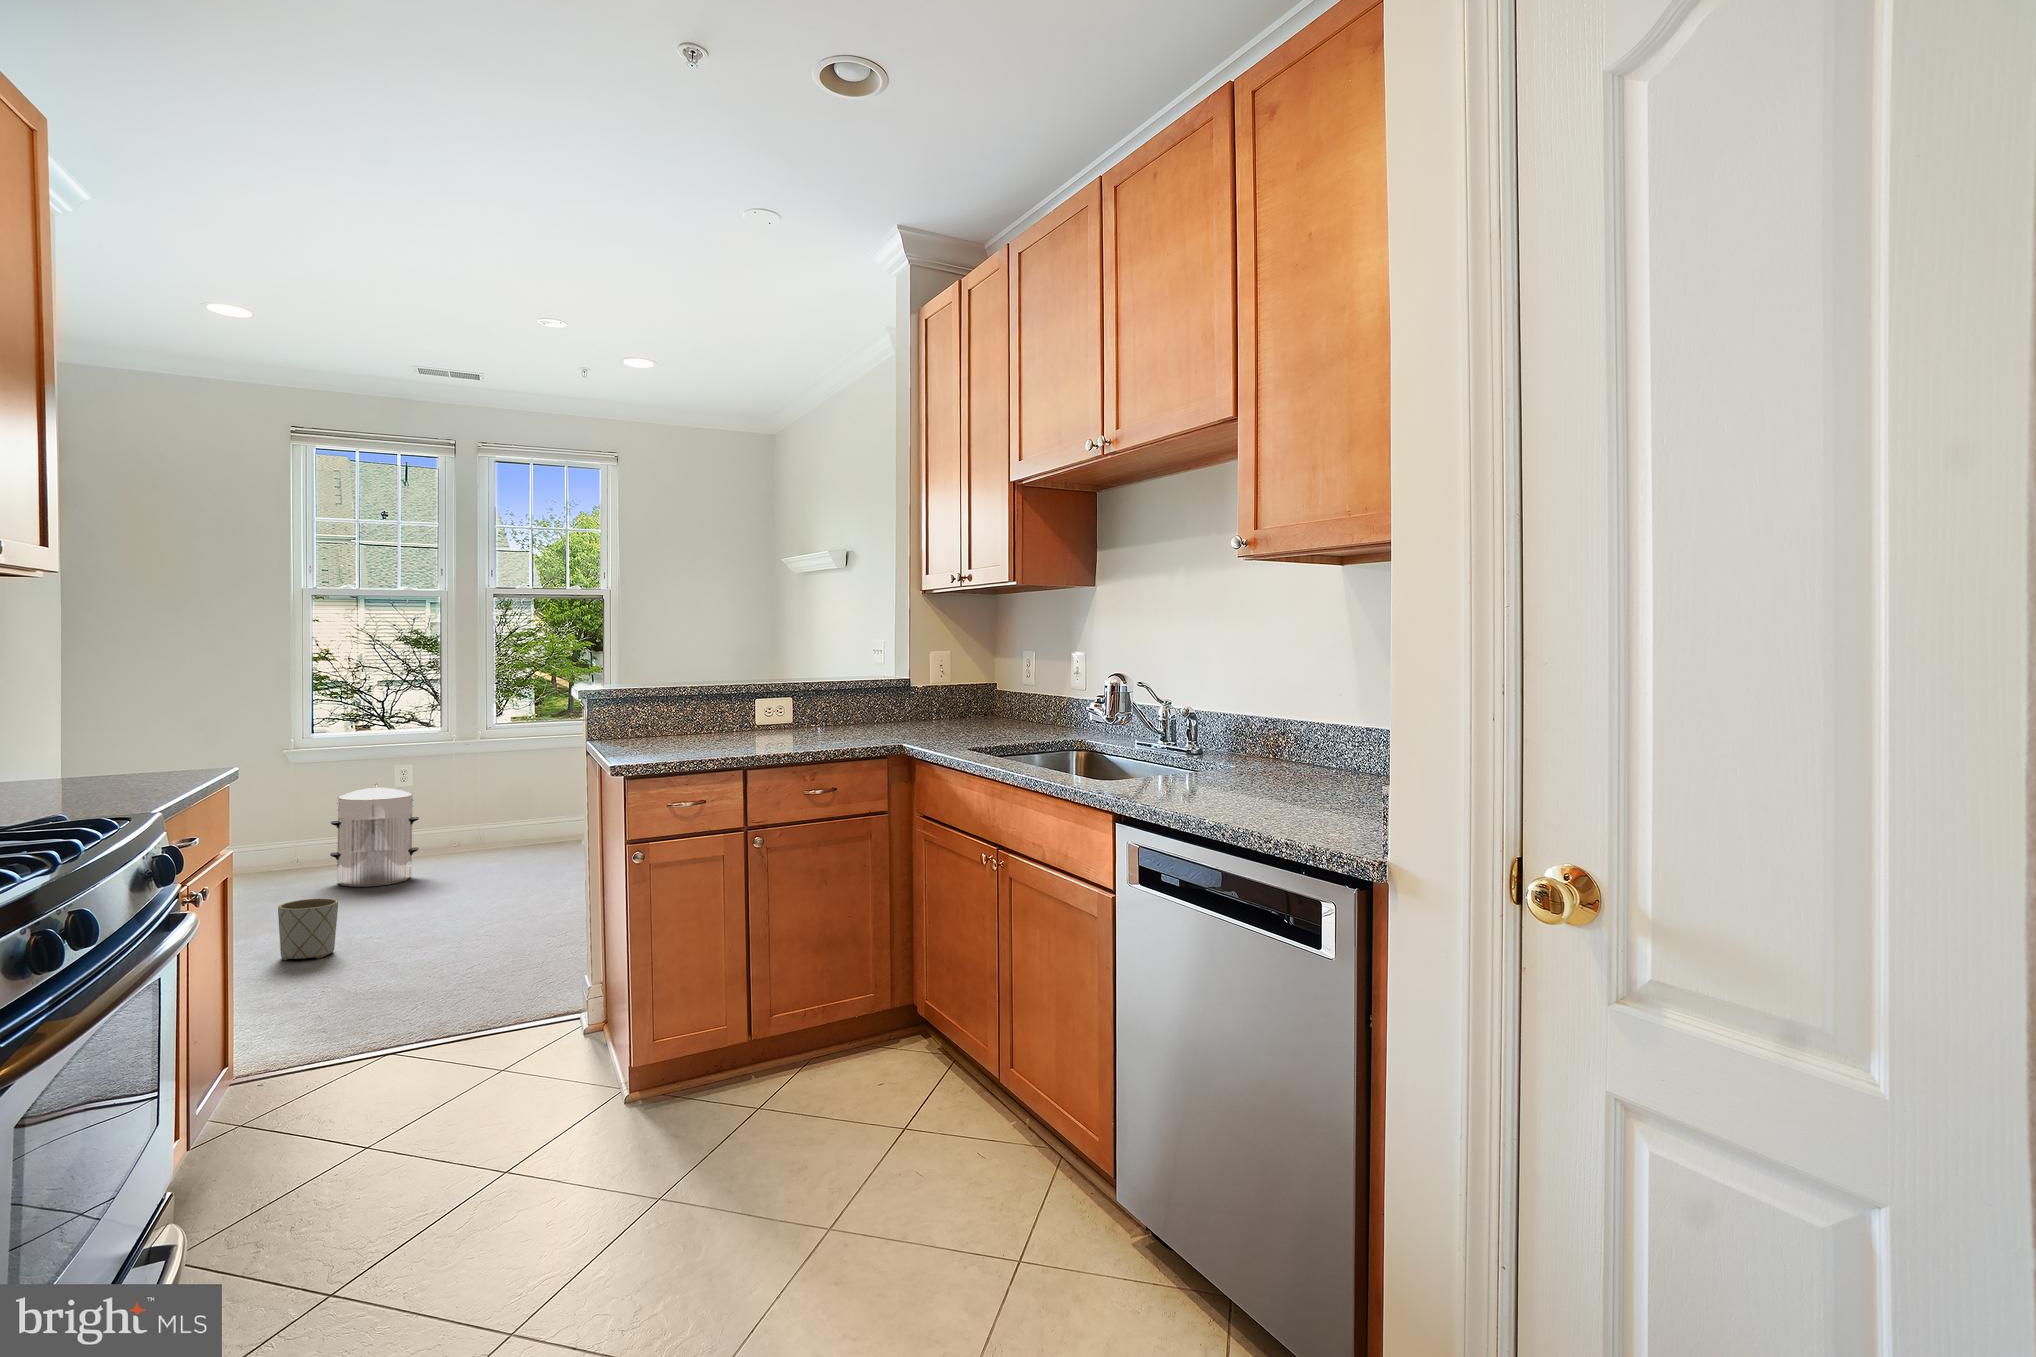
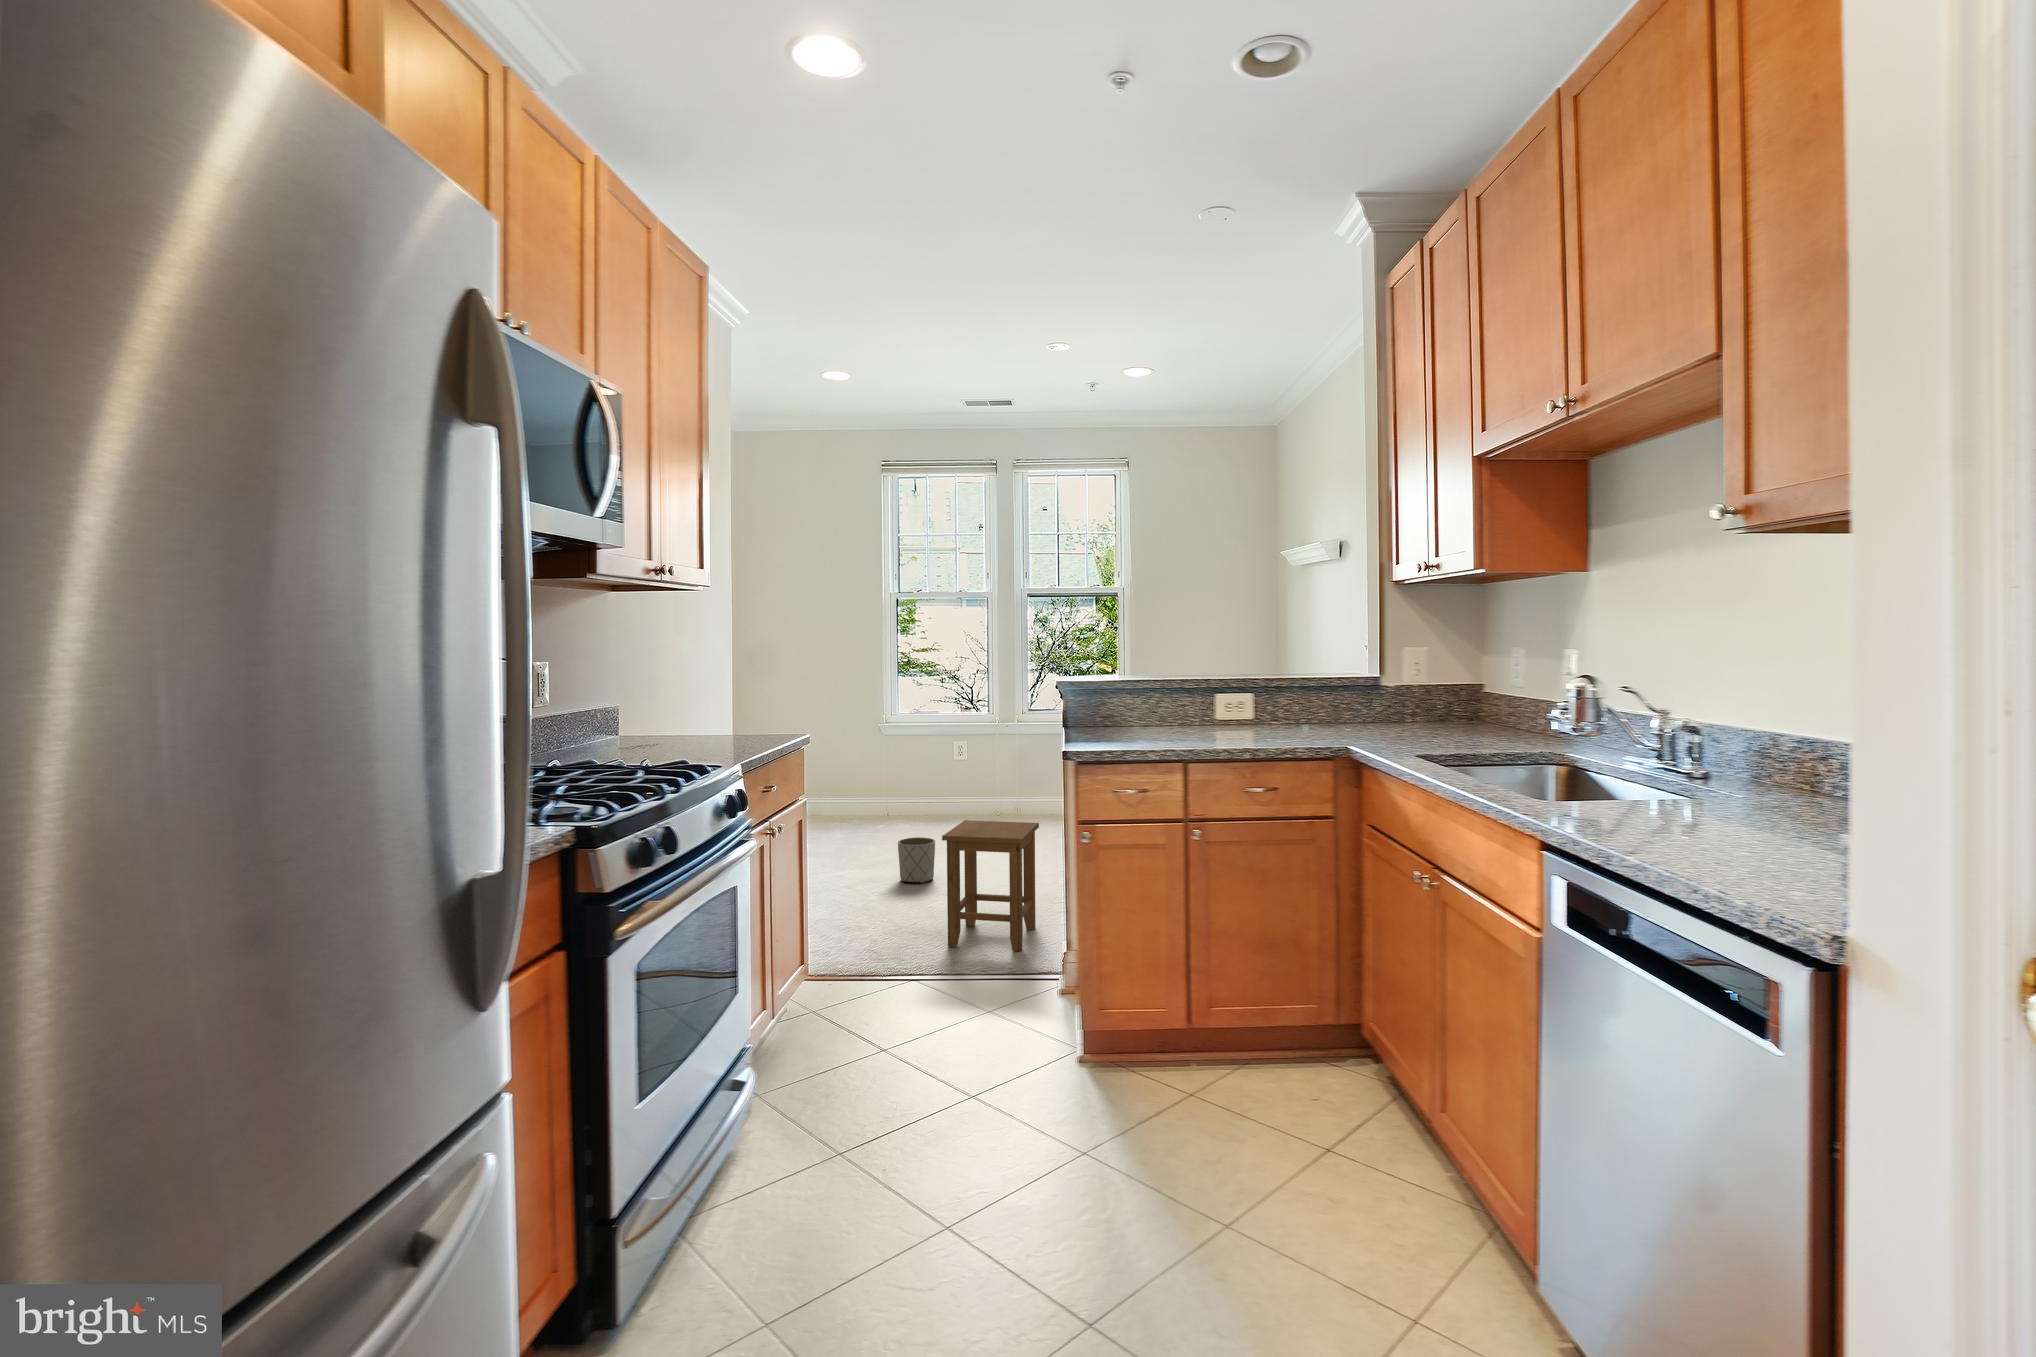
waste bin: present [330,784,419,887] -> none [951,748,1009,827]
stool: none [391,858,517,1023] -> present [942,820,1039,951]

